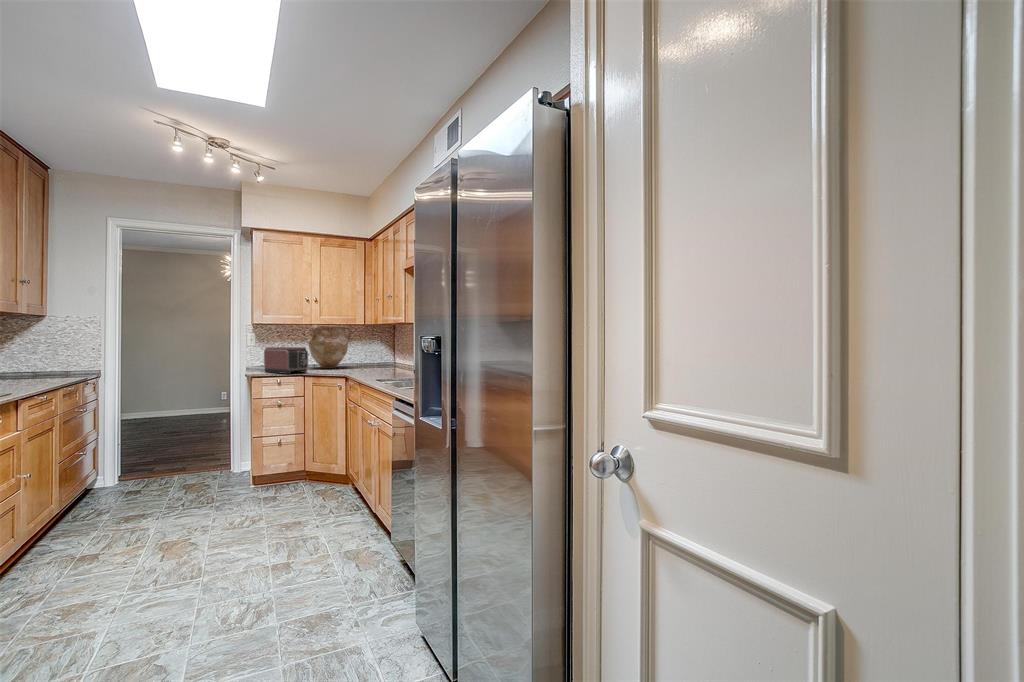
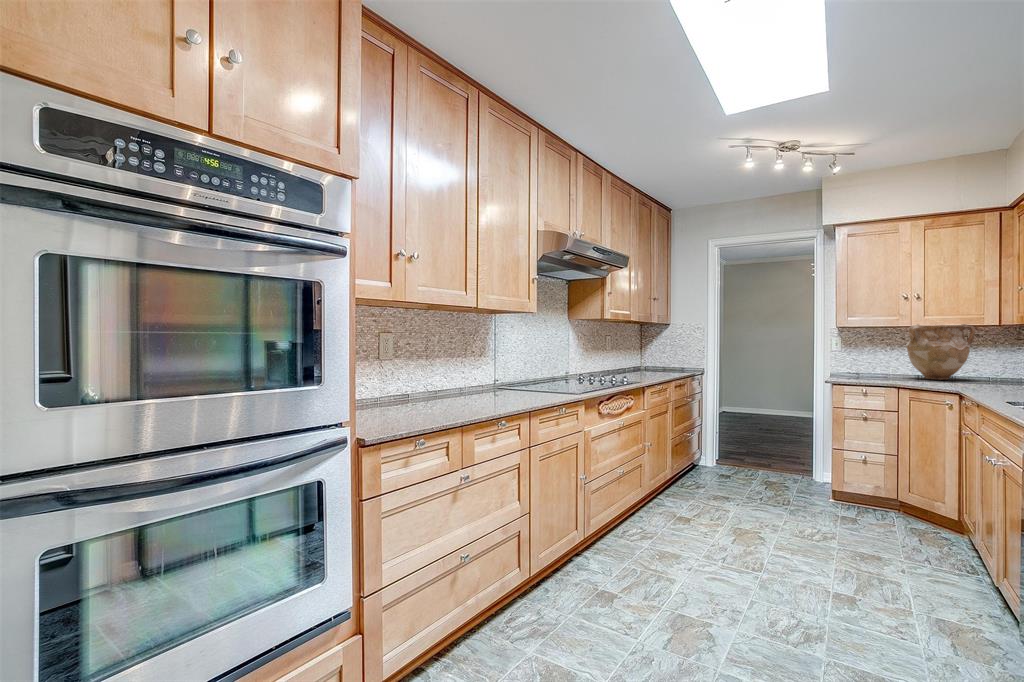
toaster: present [264,347,308,374] -> none [846,351,902,383]

